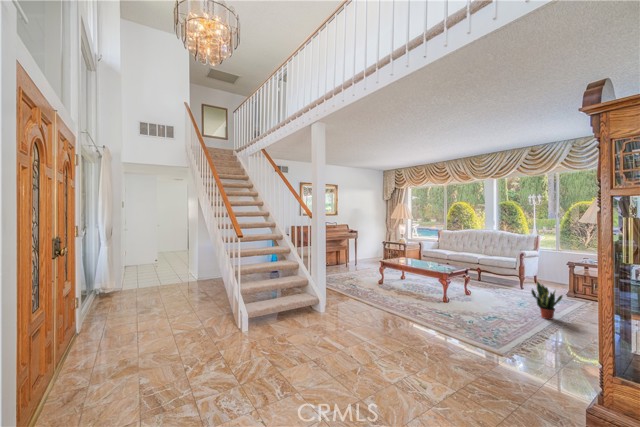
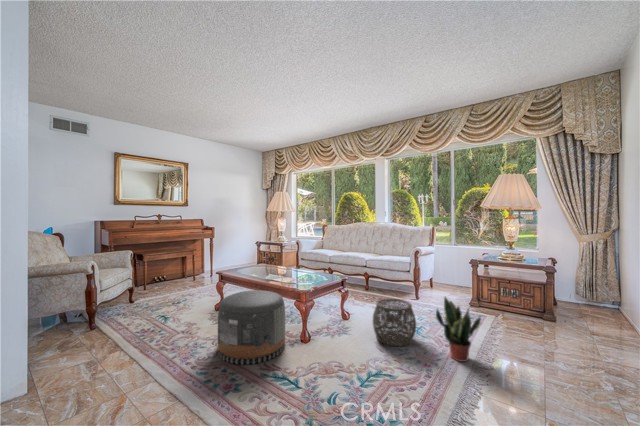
pouf: none [396,272,433,308] -> present [218,290,285,364]
woven basket: none [488,282,518,310] -> present [373,299,416,347]

